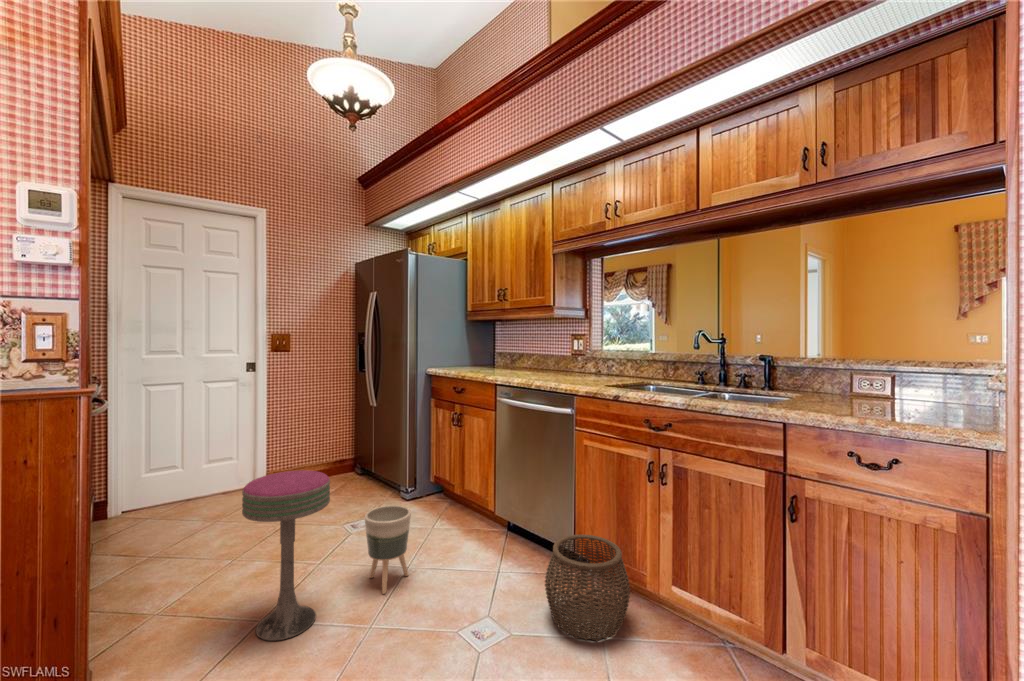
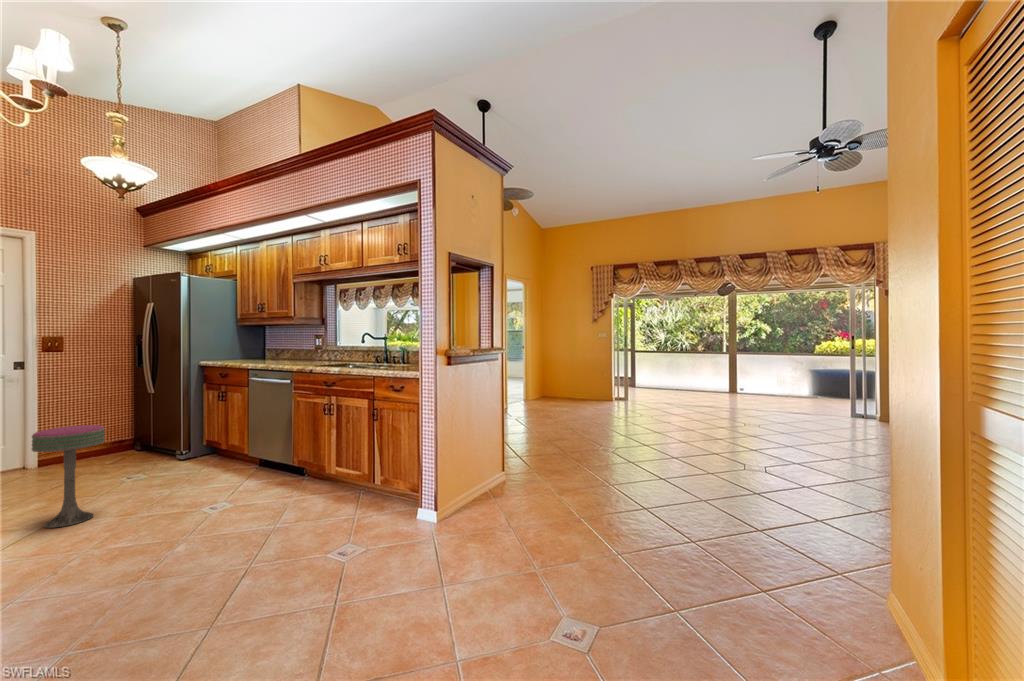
planter: present [365,505,411,594] -> none [135,449,173,501]
woven basket: present [545,535,630,641] -> none [261,449,314,499]

